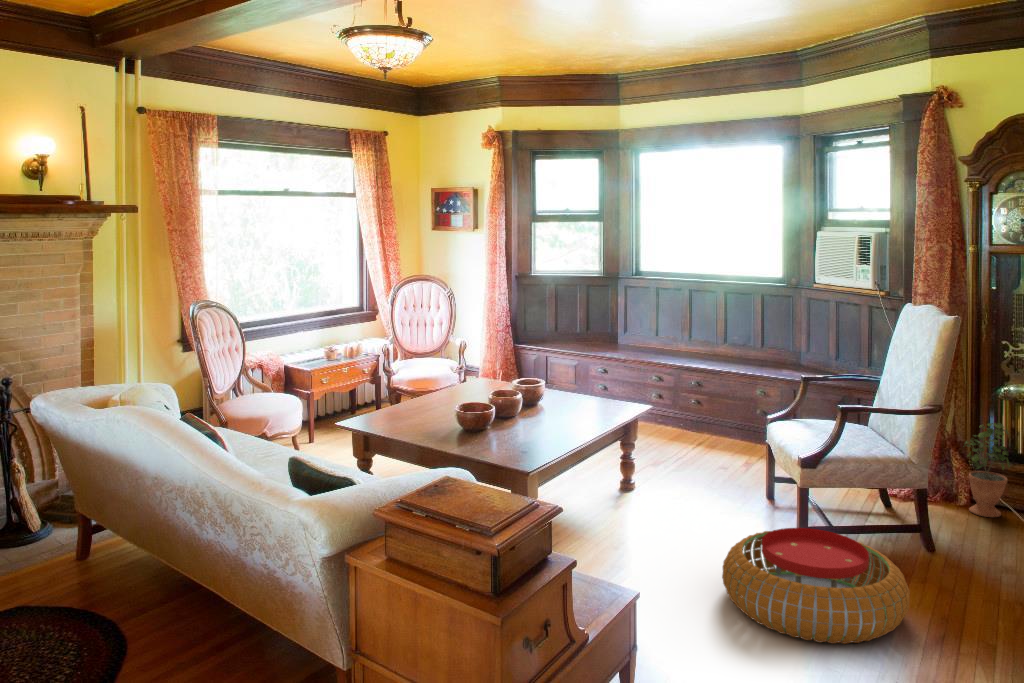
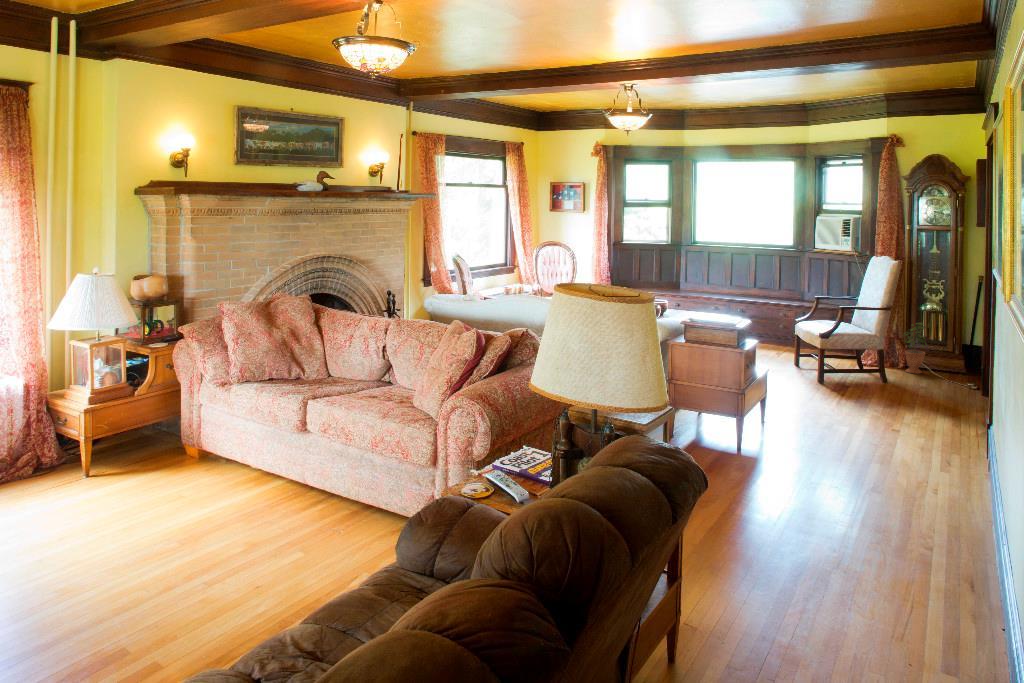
pouf: present [722,528,910,644] -> none [790,365,881,408]

